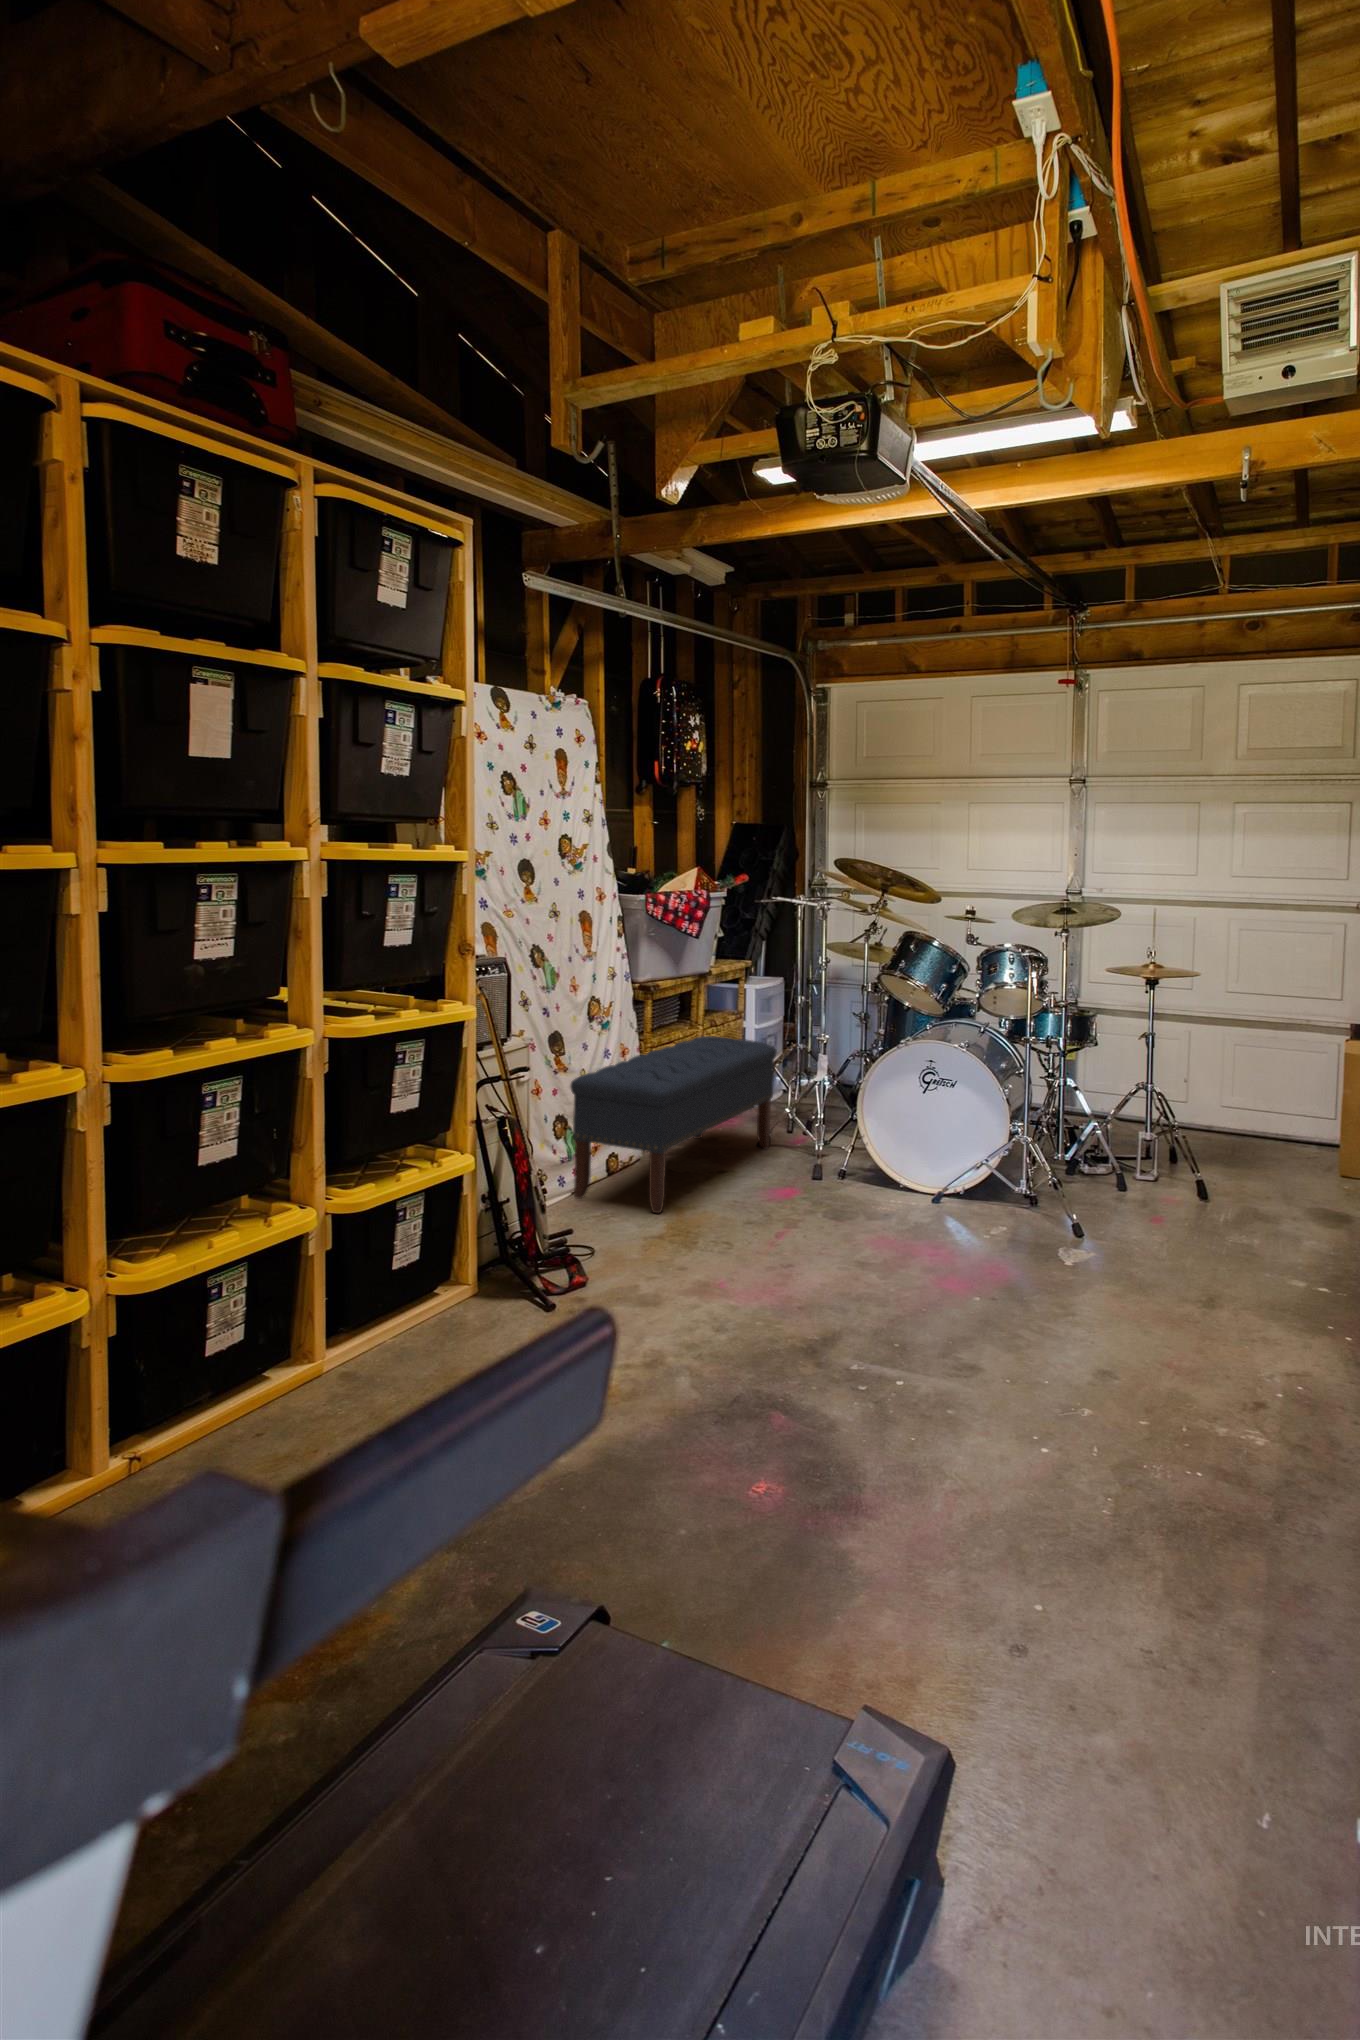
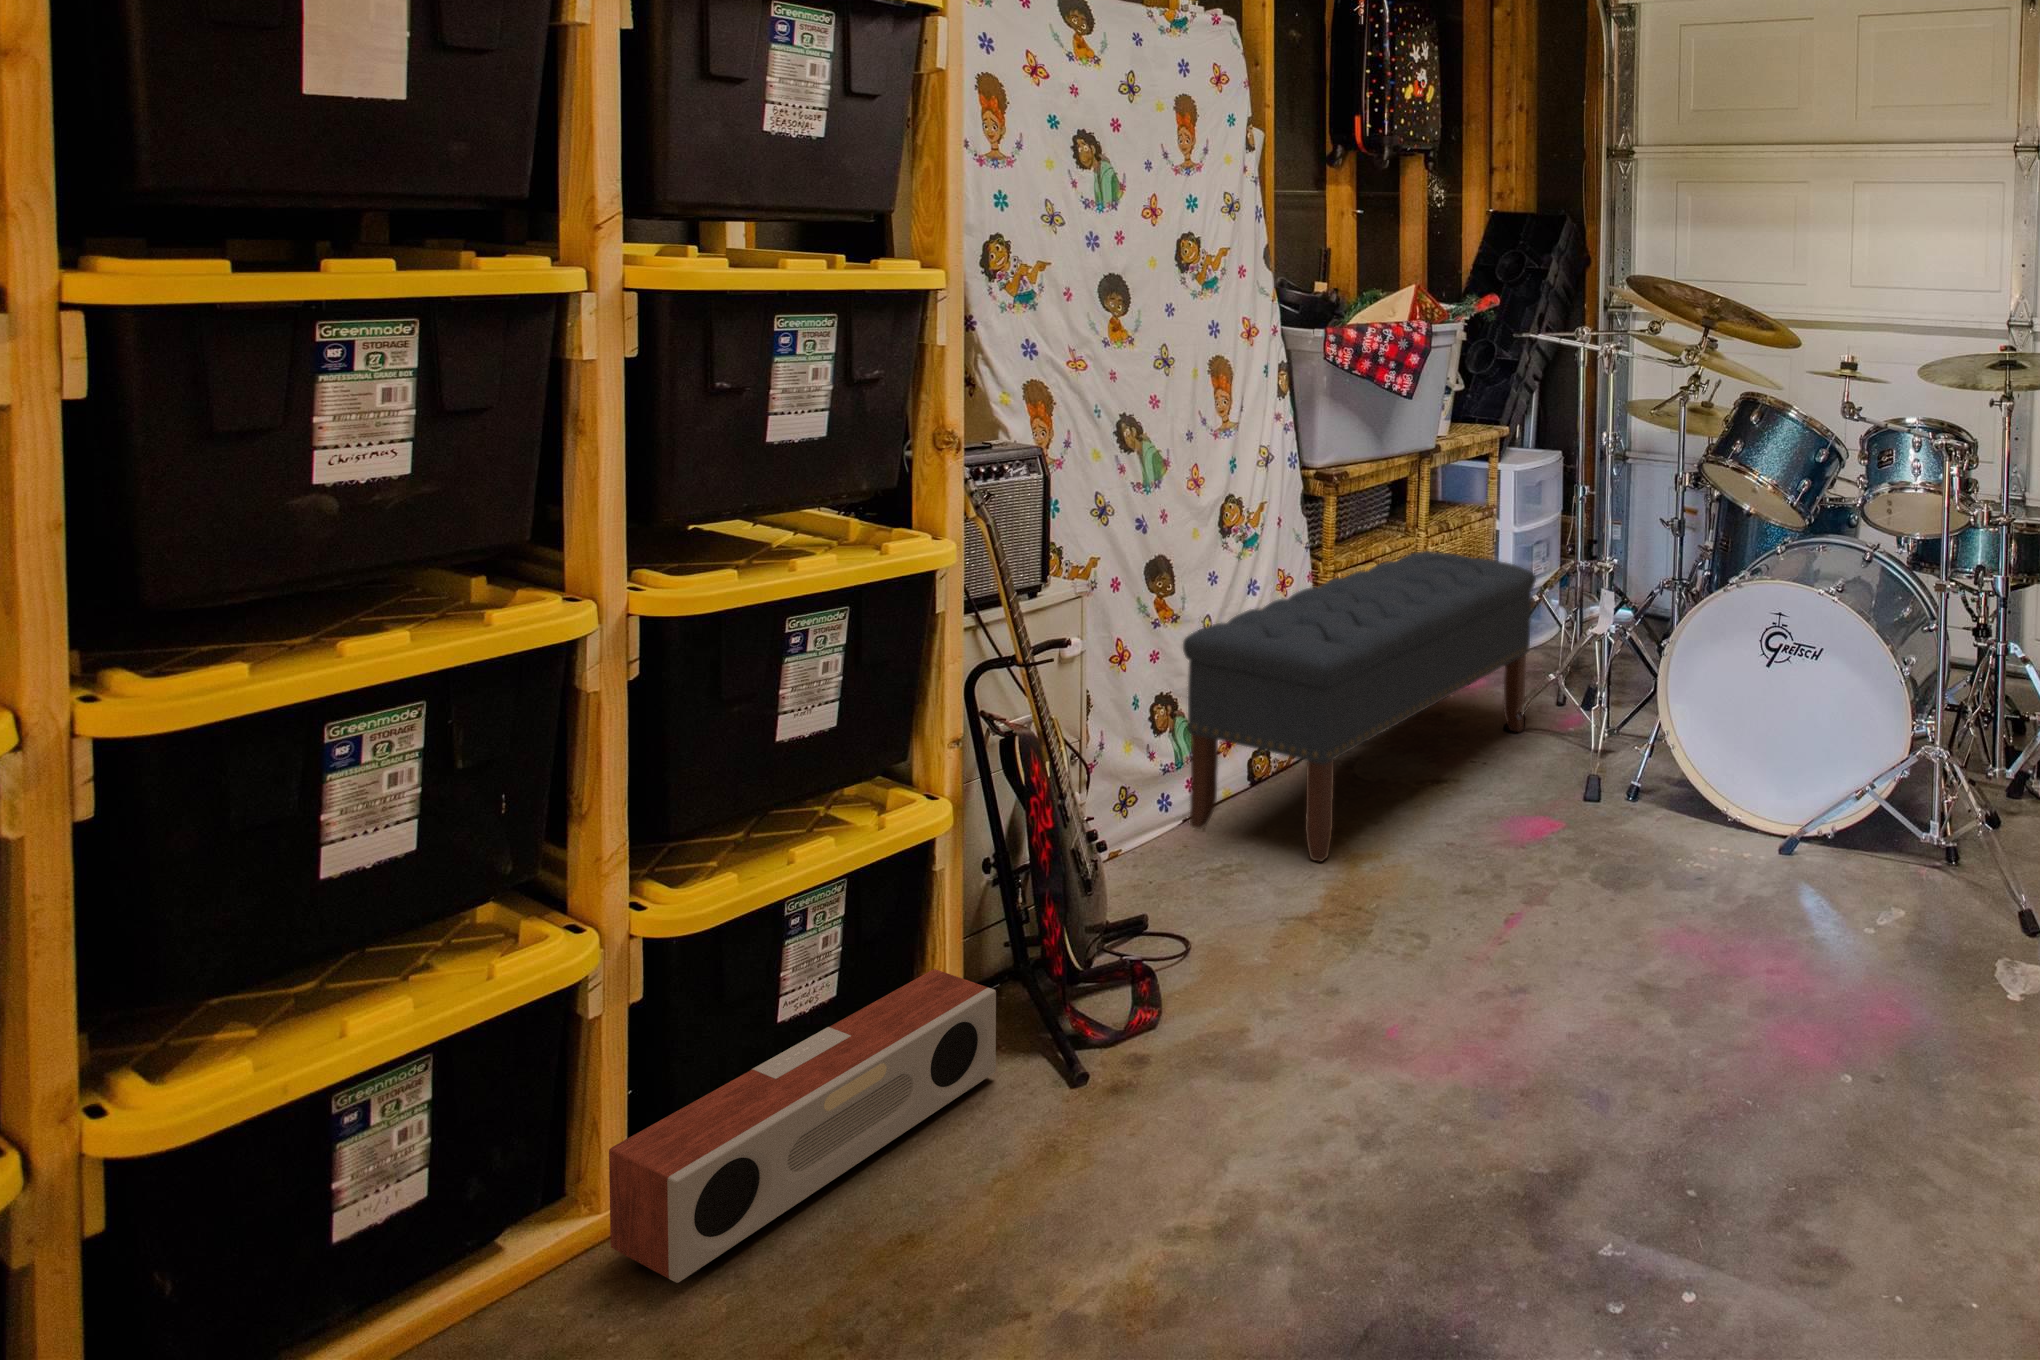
speaker: none [320,1252,500,1389] -> present [609,969,996,1283]

